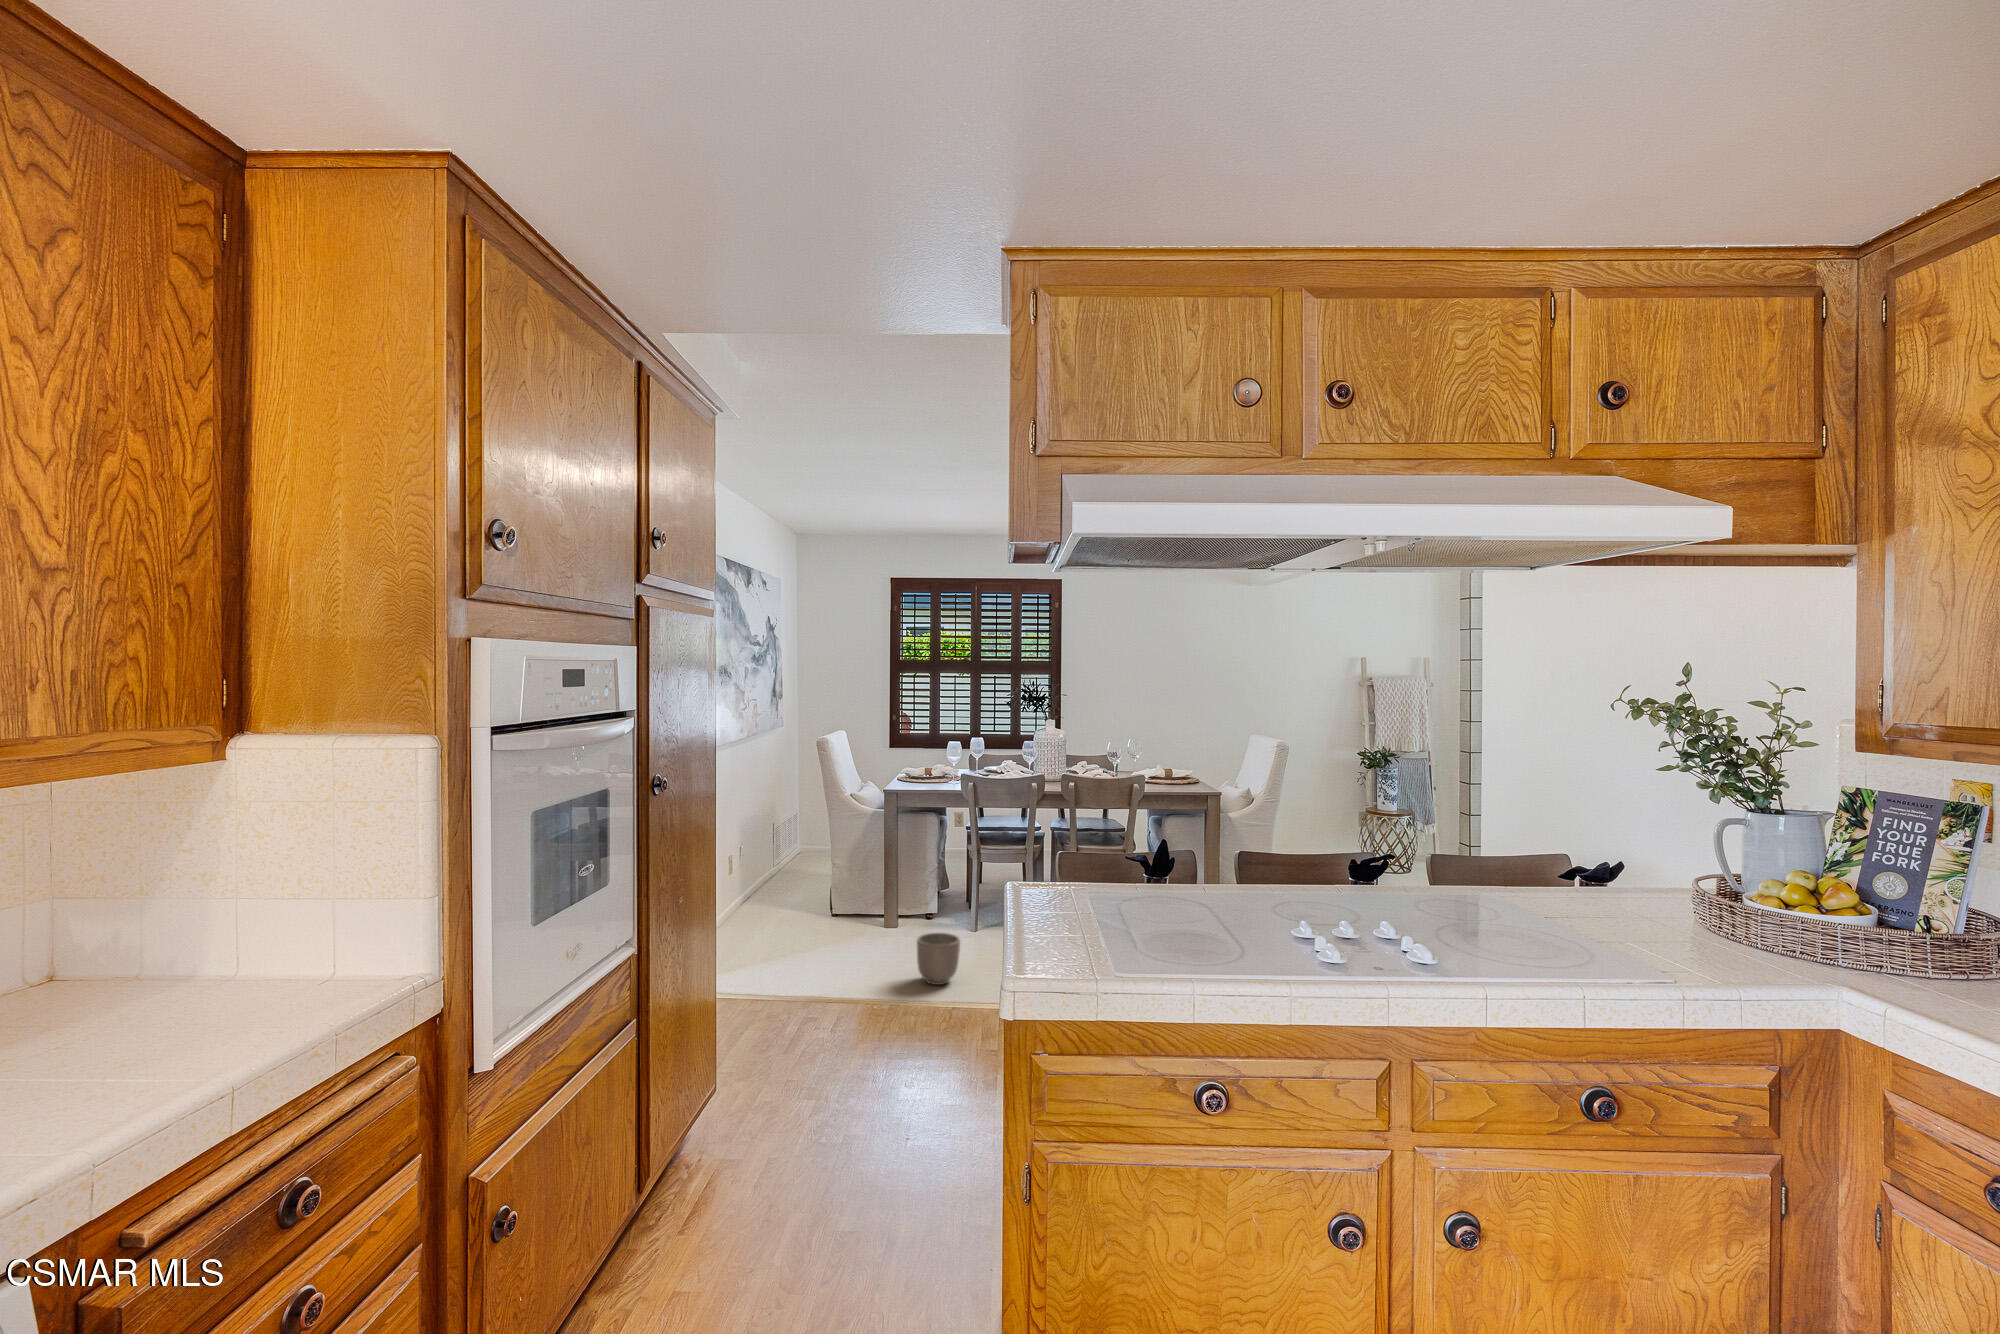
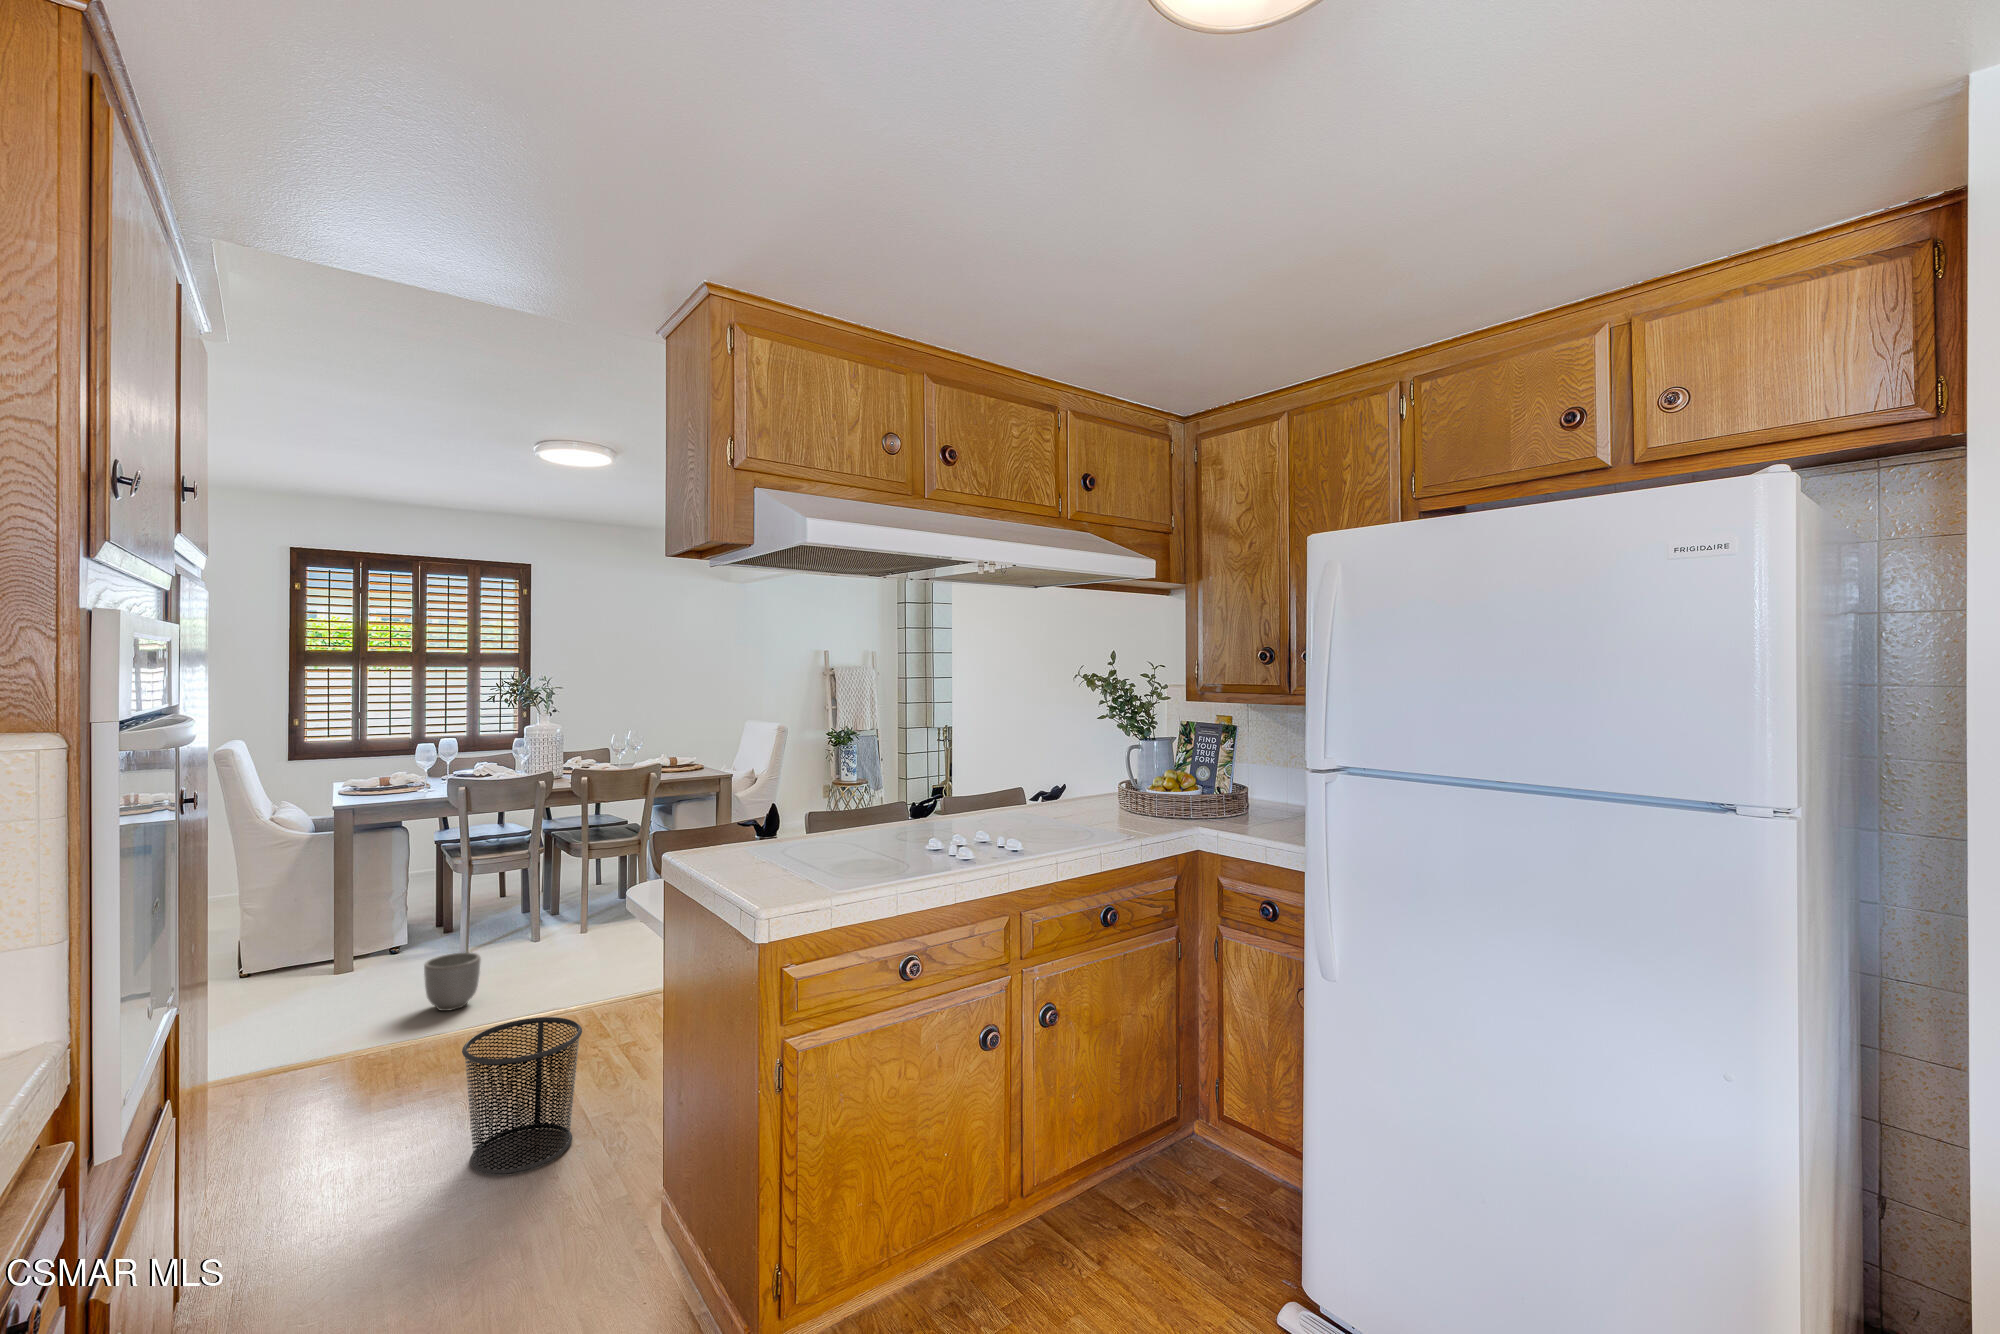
trash can: none [867,1017,971,1172] -> present [462,1017,582,1175]

